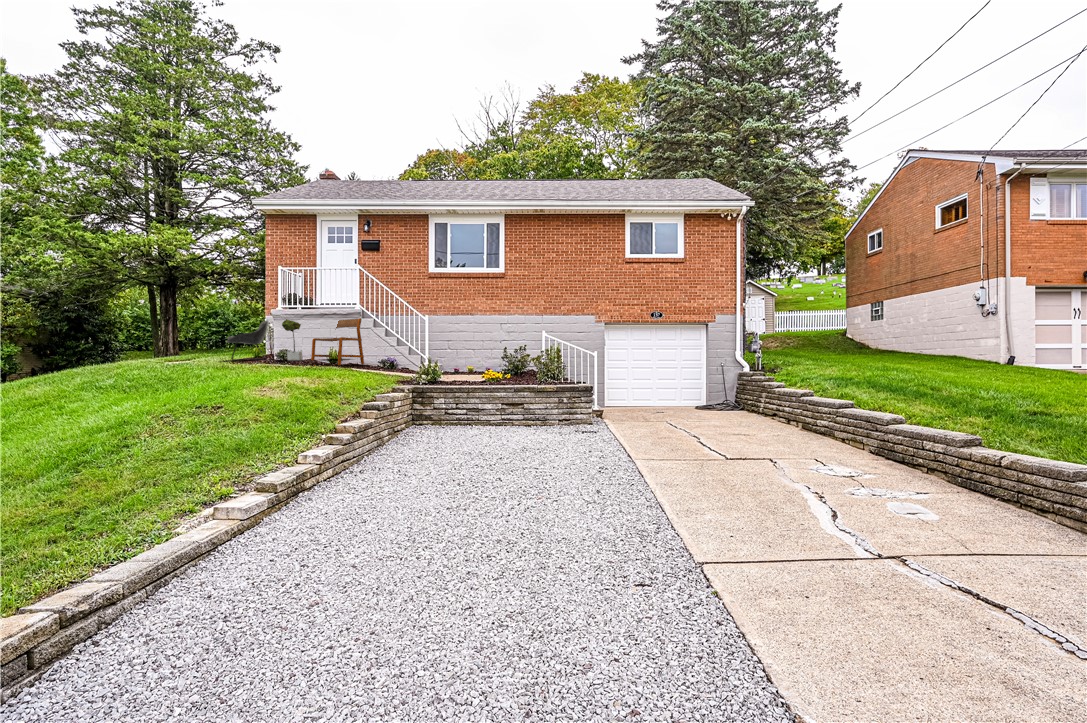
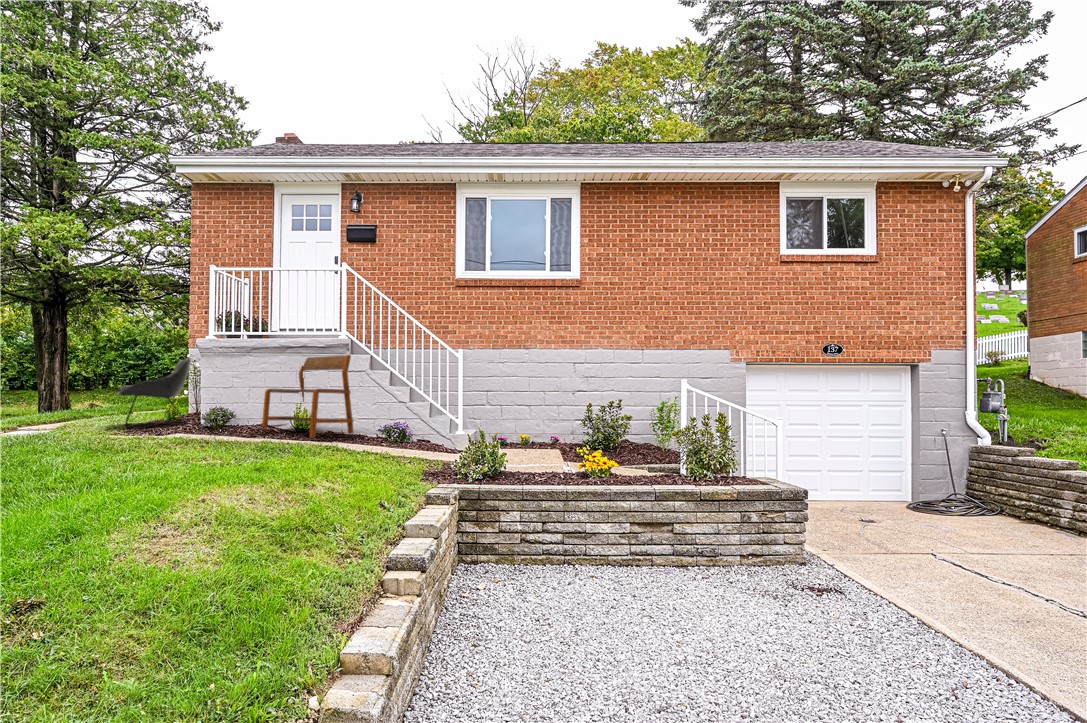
potted tree: present [282,319,302,360] -> none [213,356,247,427]

